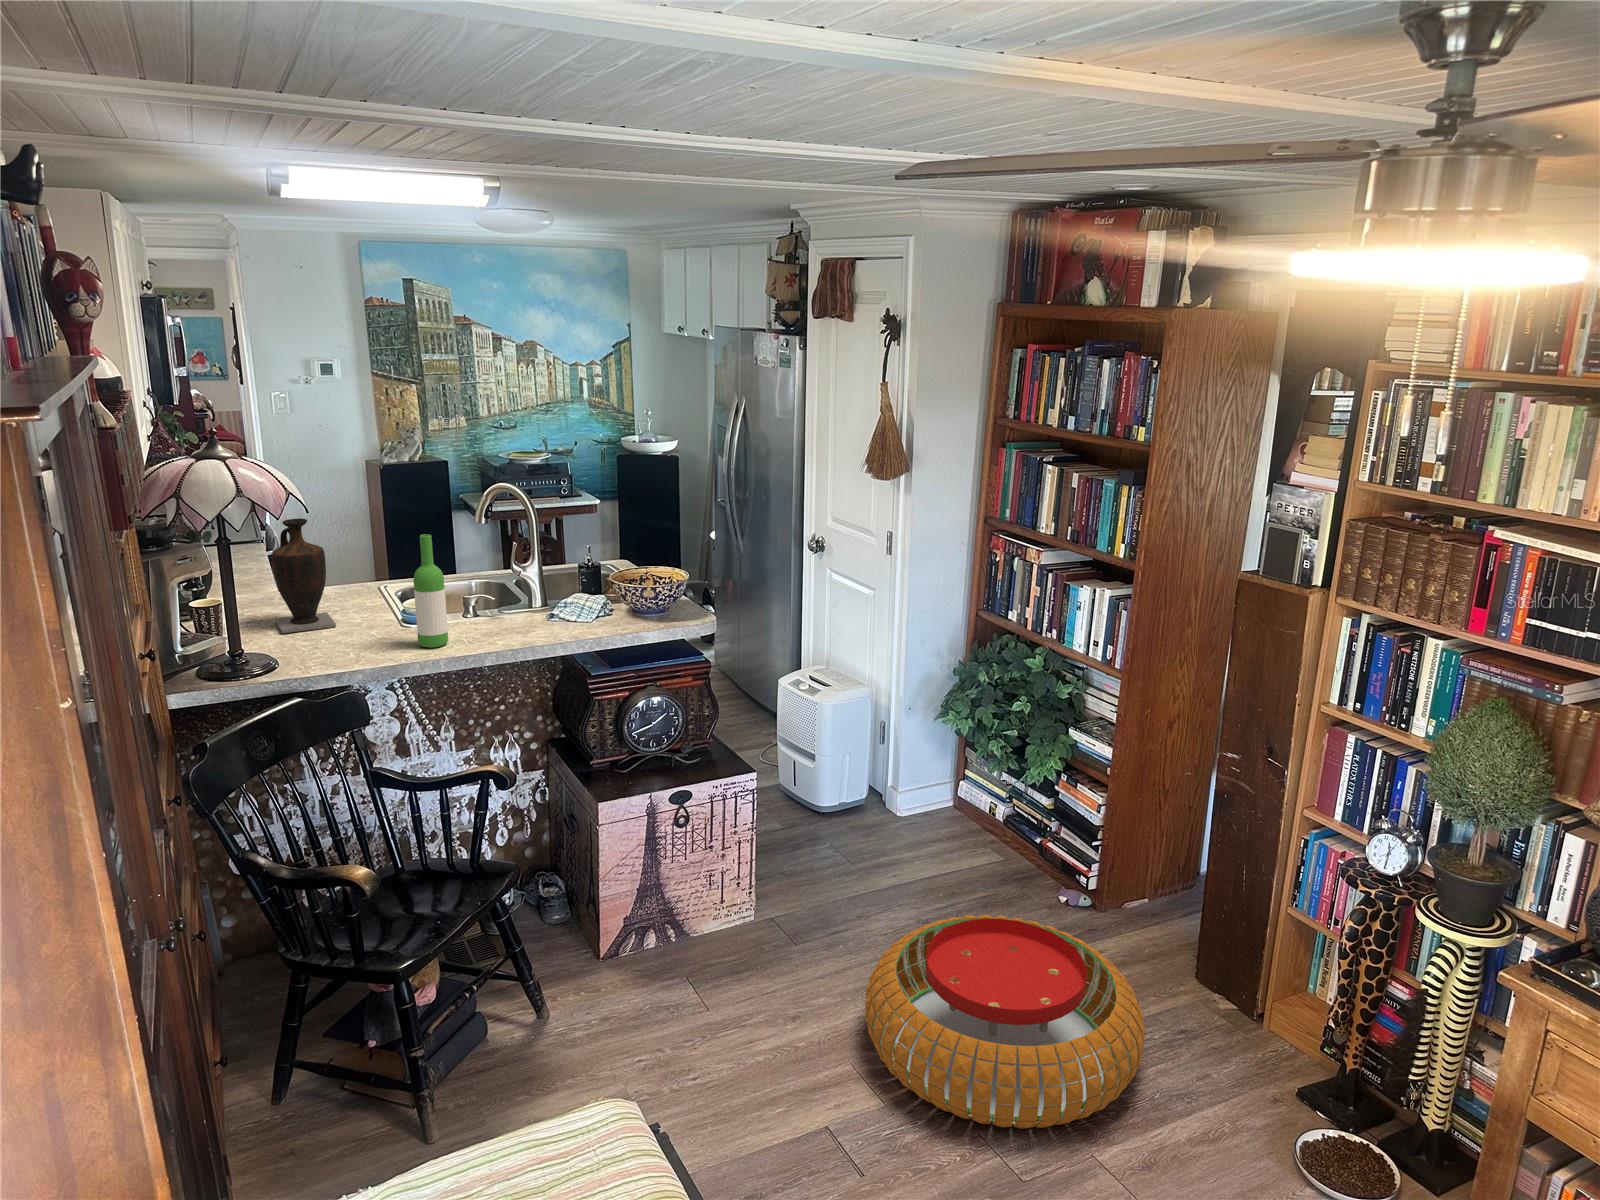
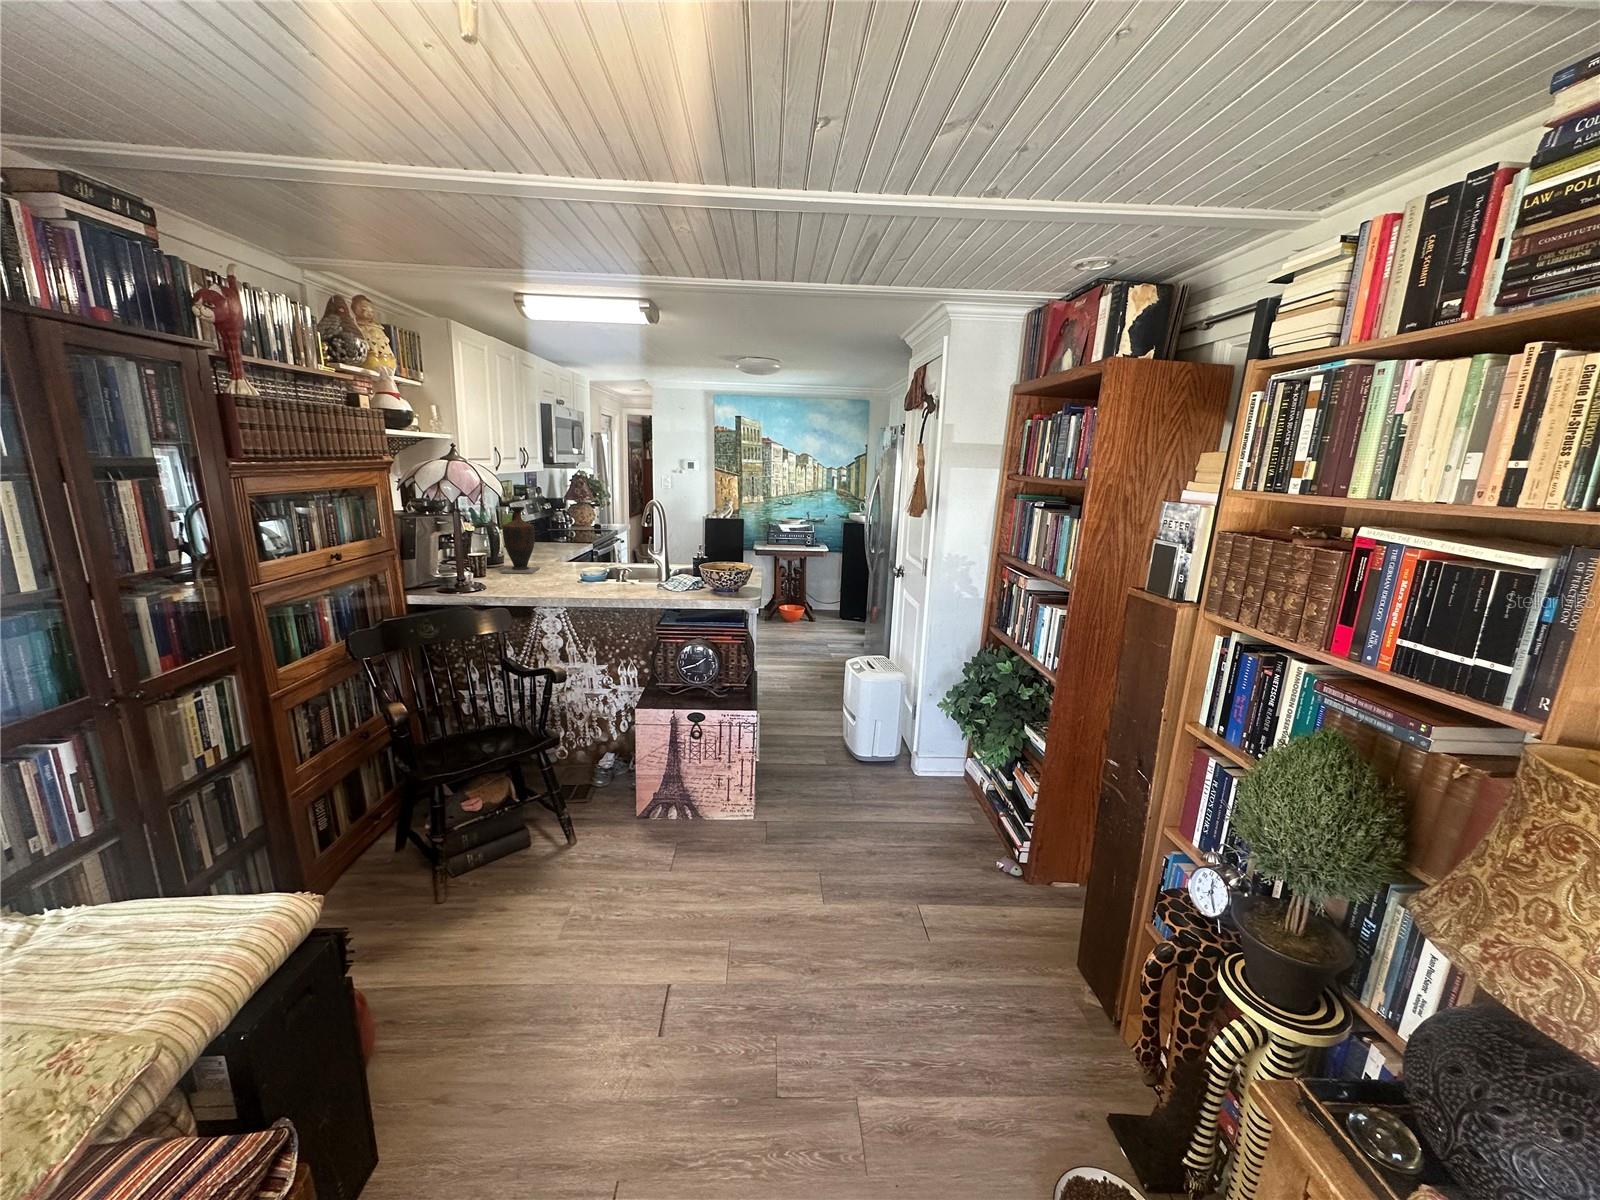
wine bottle: present [413,534,448,648] -> none [548,515,569,587]
pouf: present [865,915,1145,1129] -> none [735,851,976,1061]

